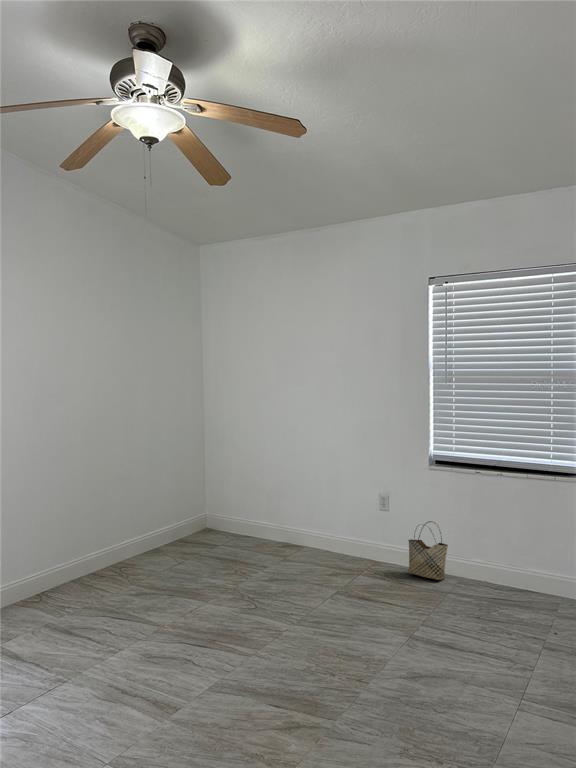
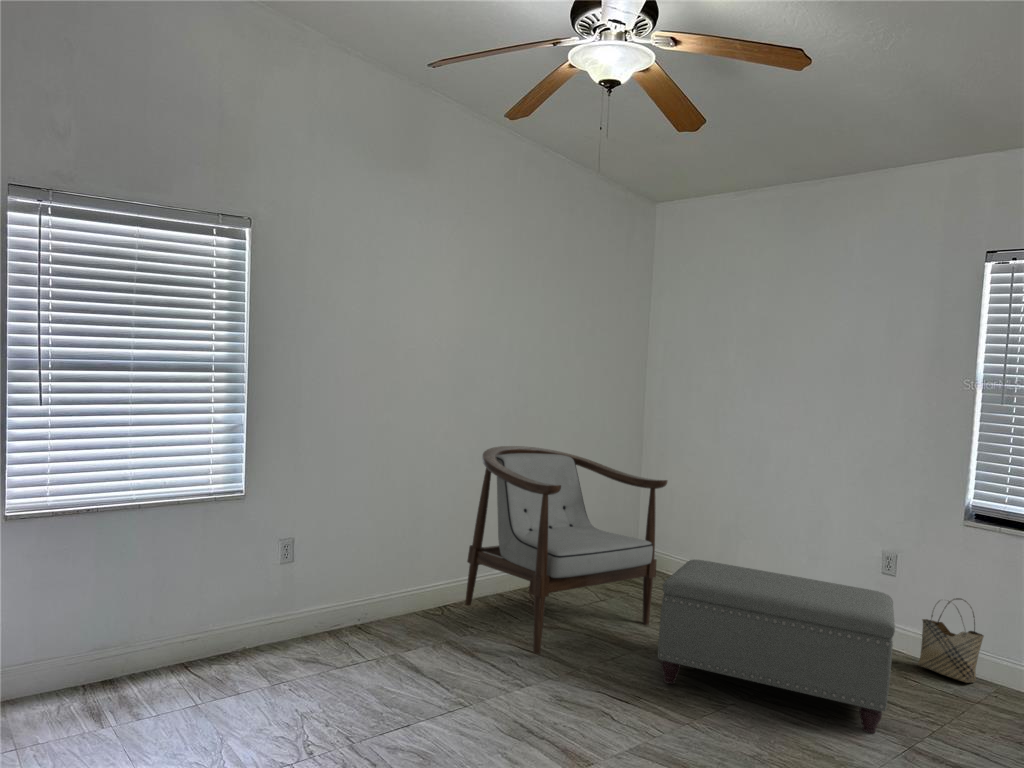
armchair: none [61,447,223,620] -> present [465,446,667,654]
ottoman: none [225,522,395,633] -> present [658,560,895,733]

